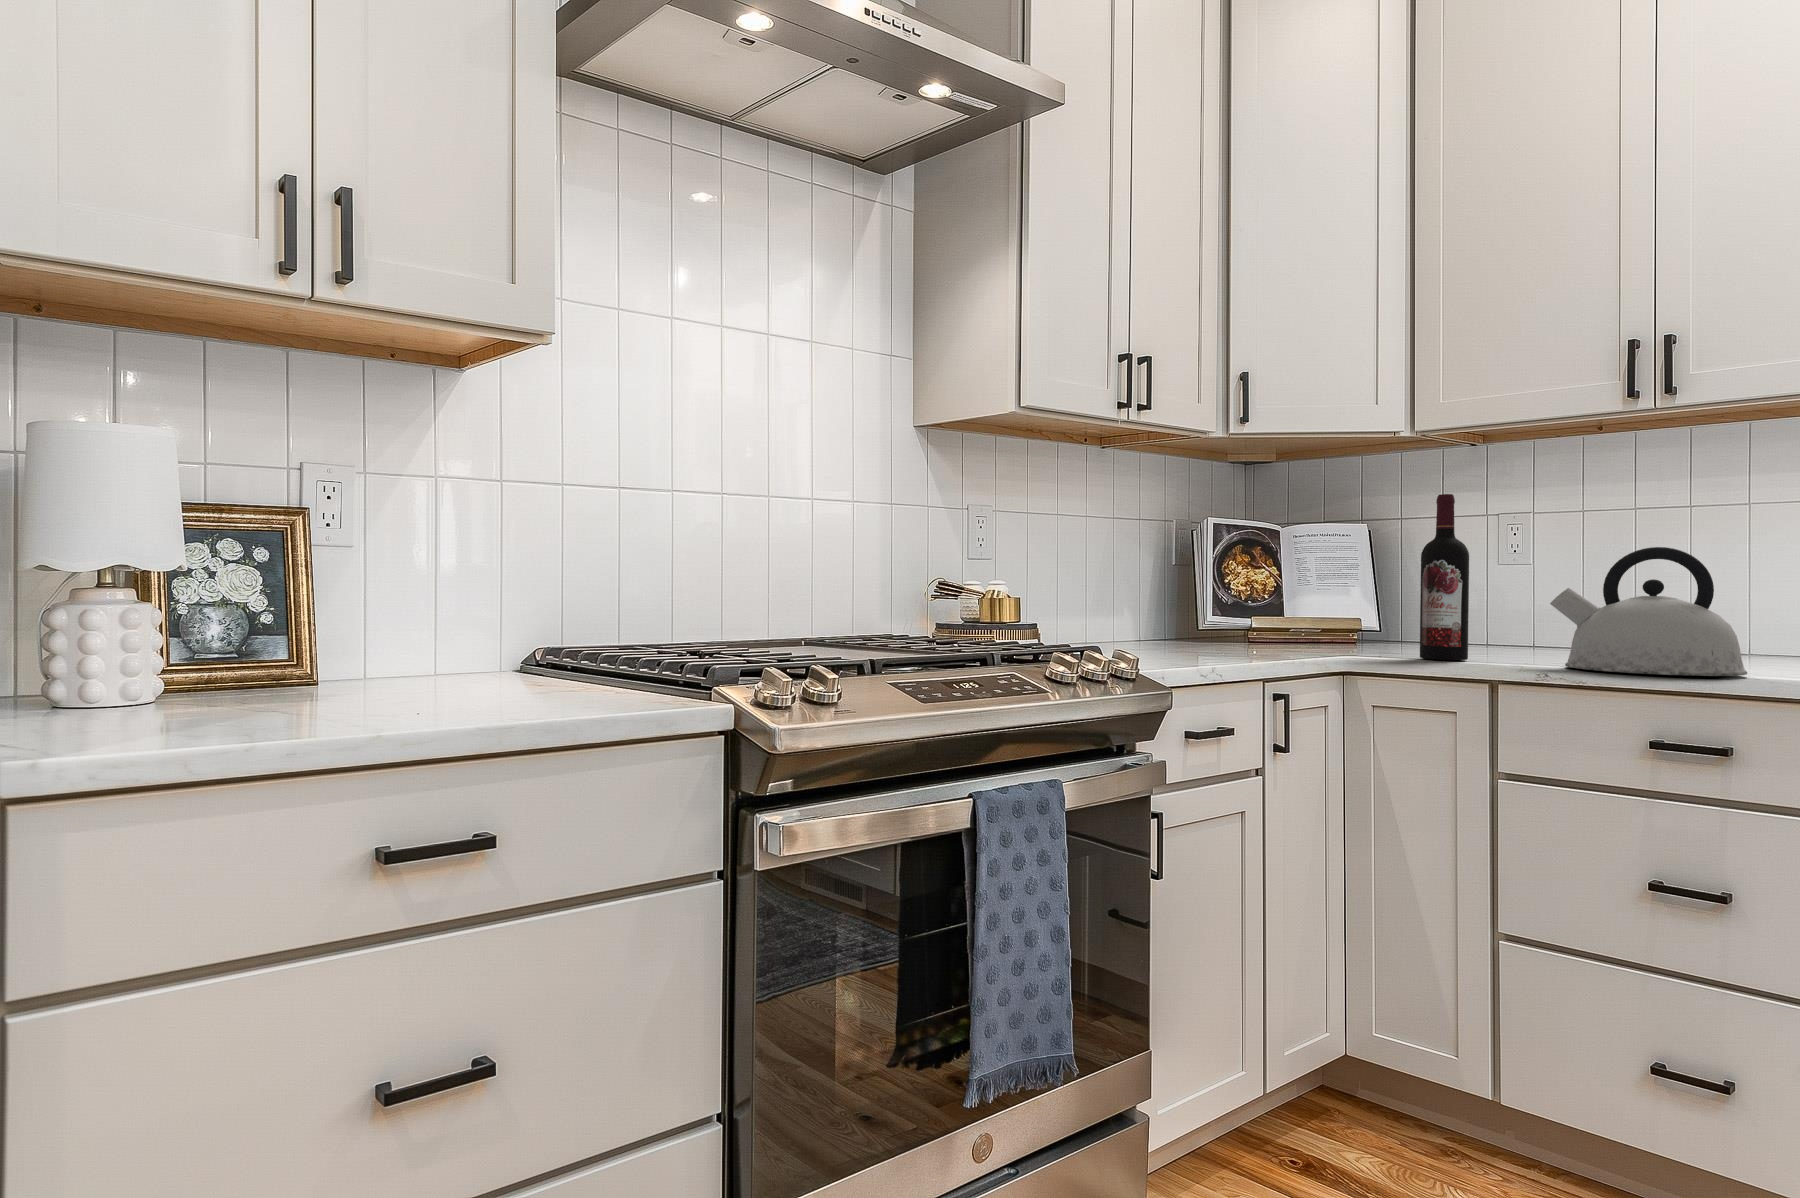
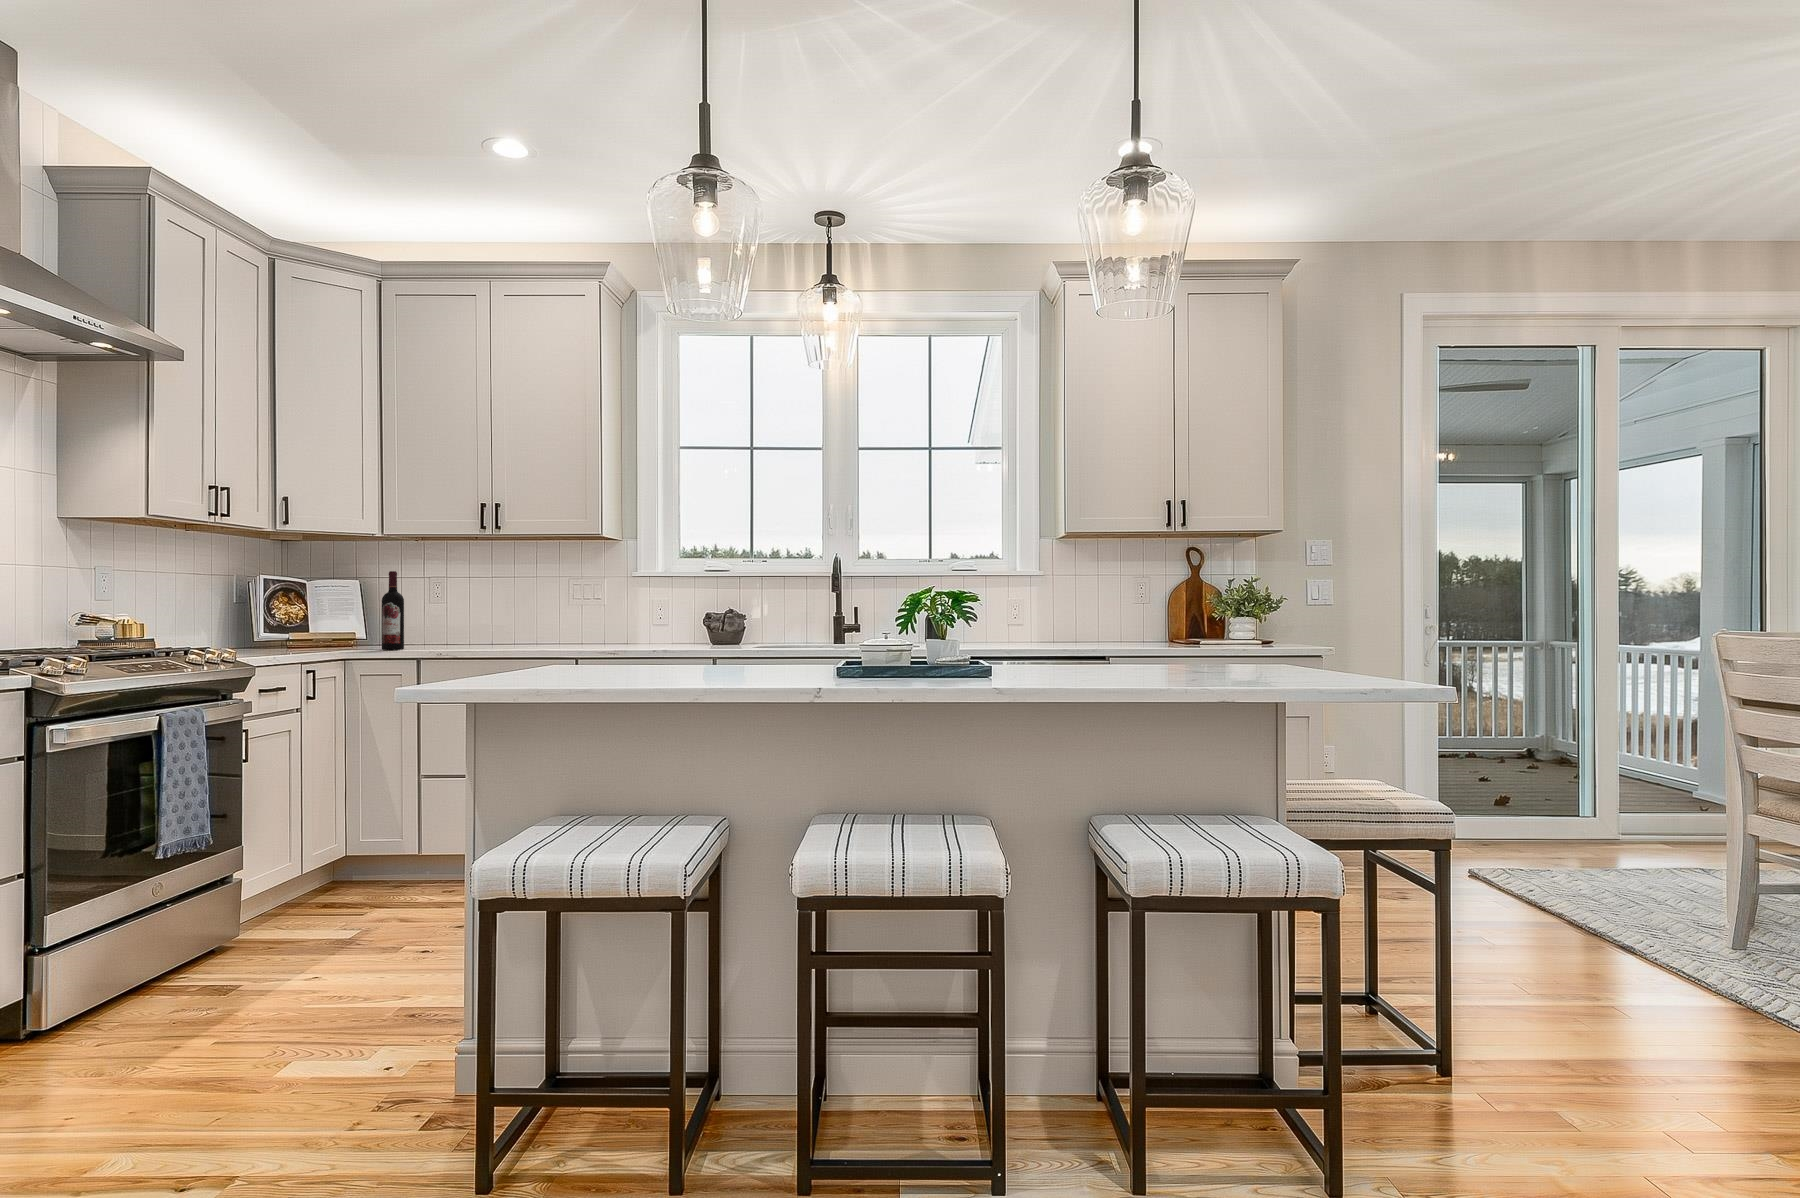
kettle: present [1550,547,1747,676] -> none [437,598,507,650]

